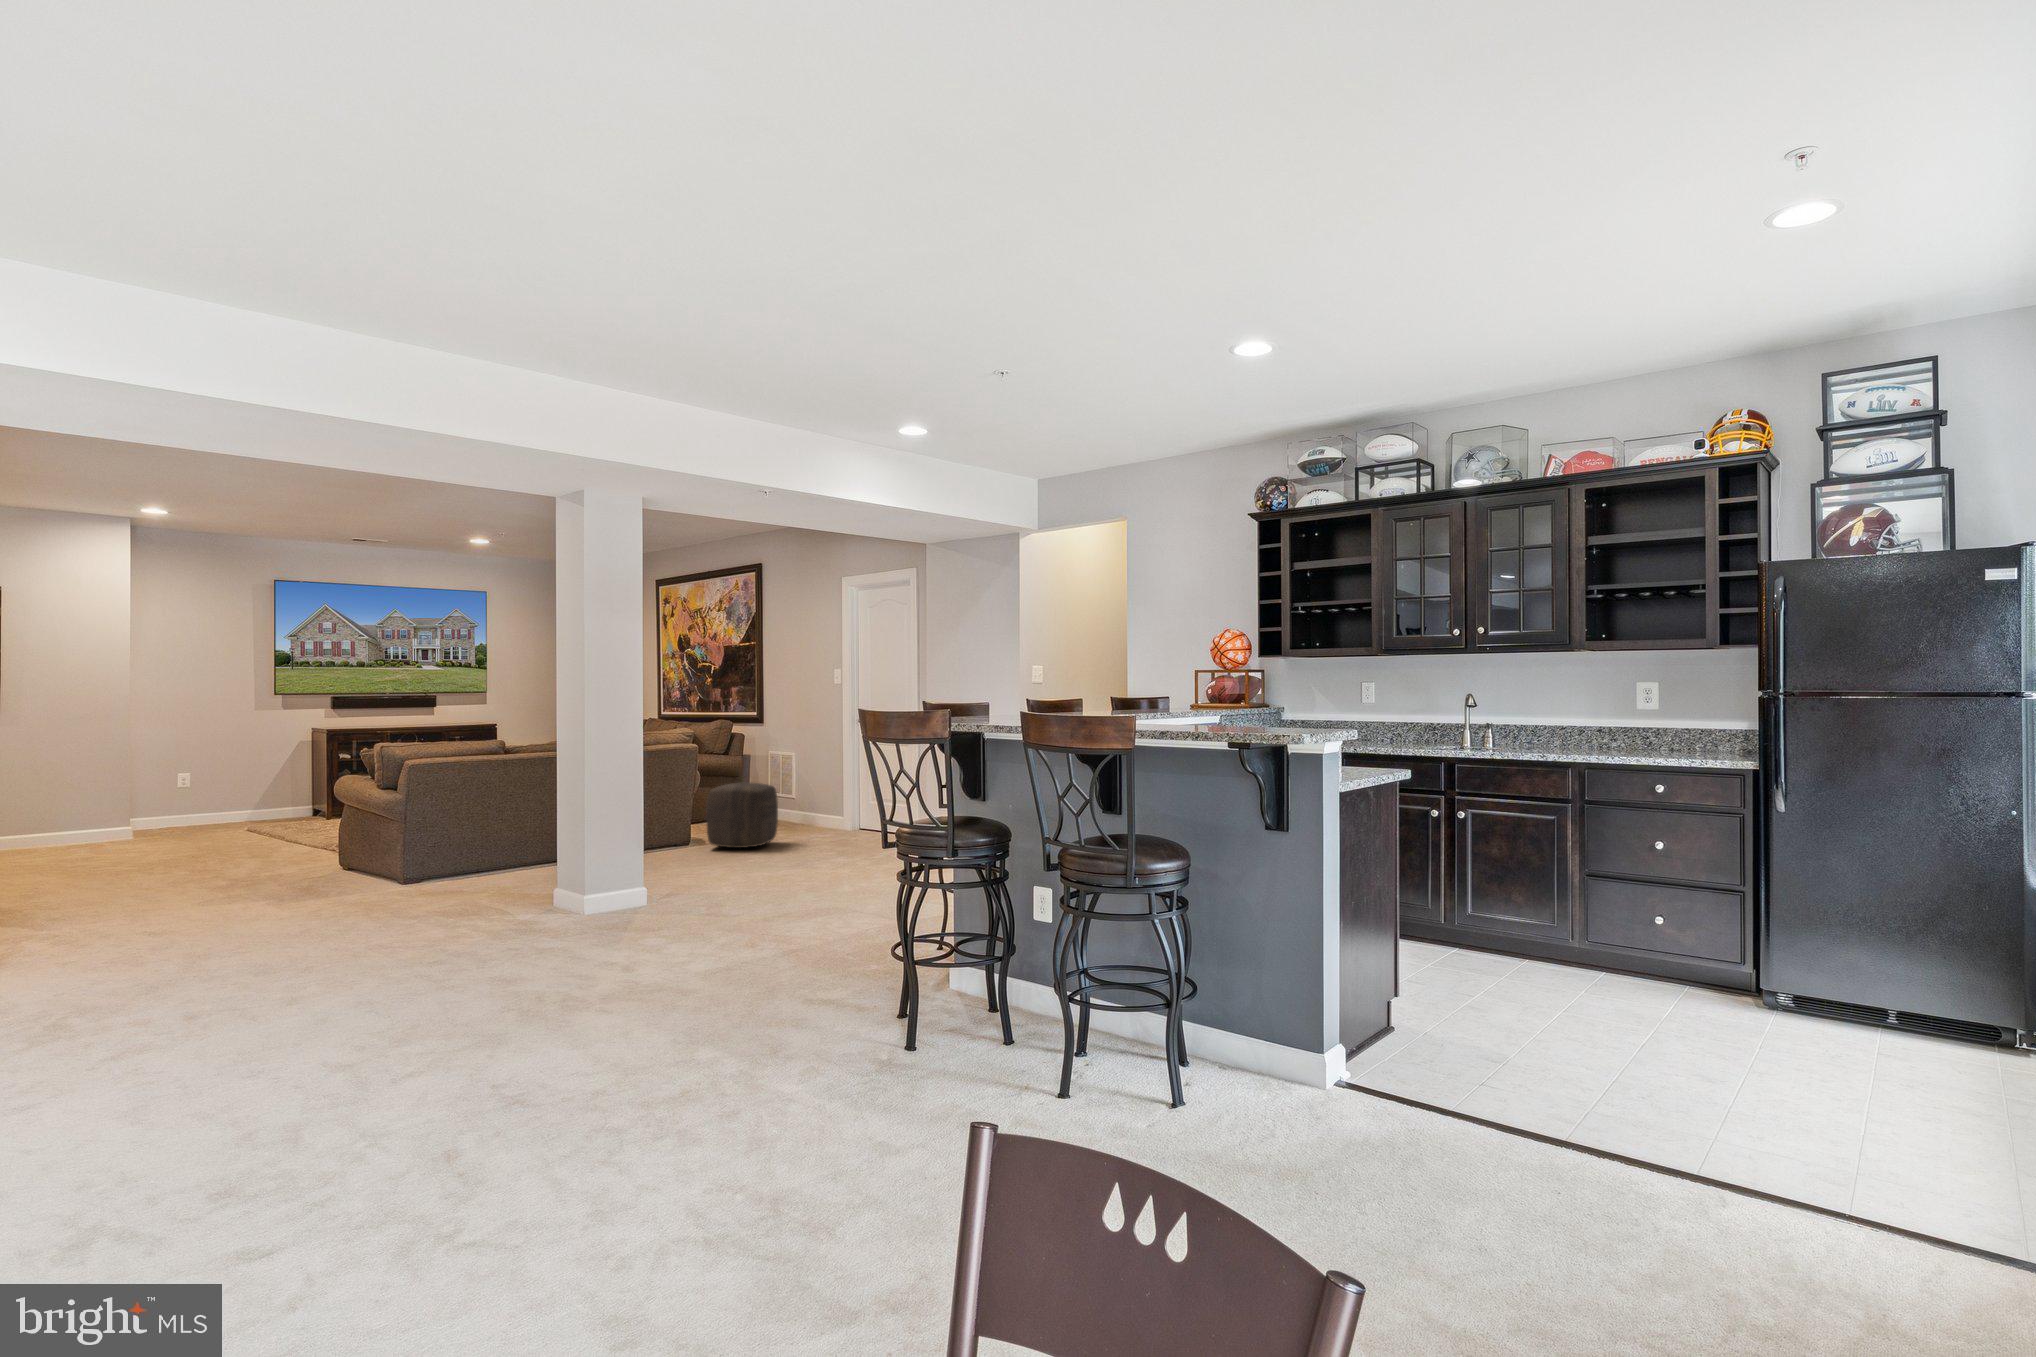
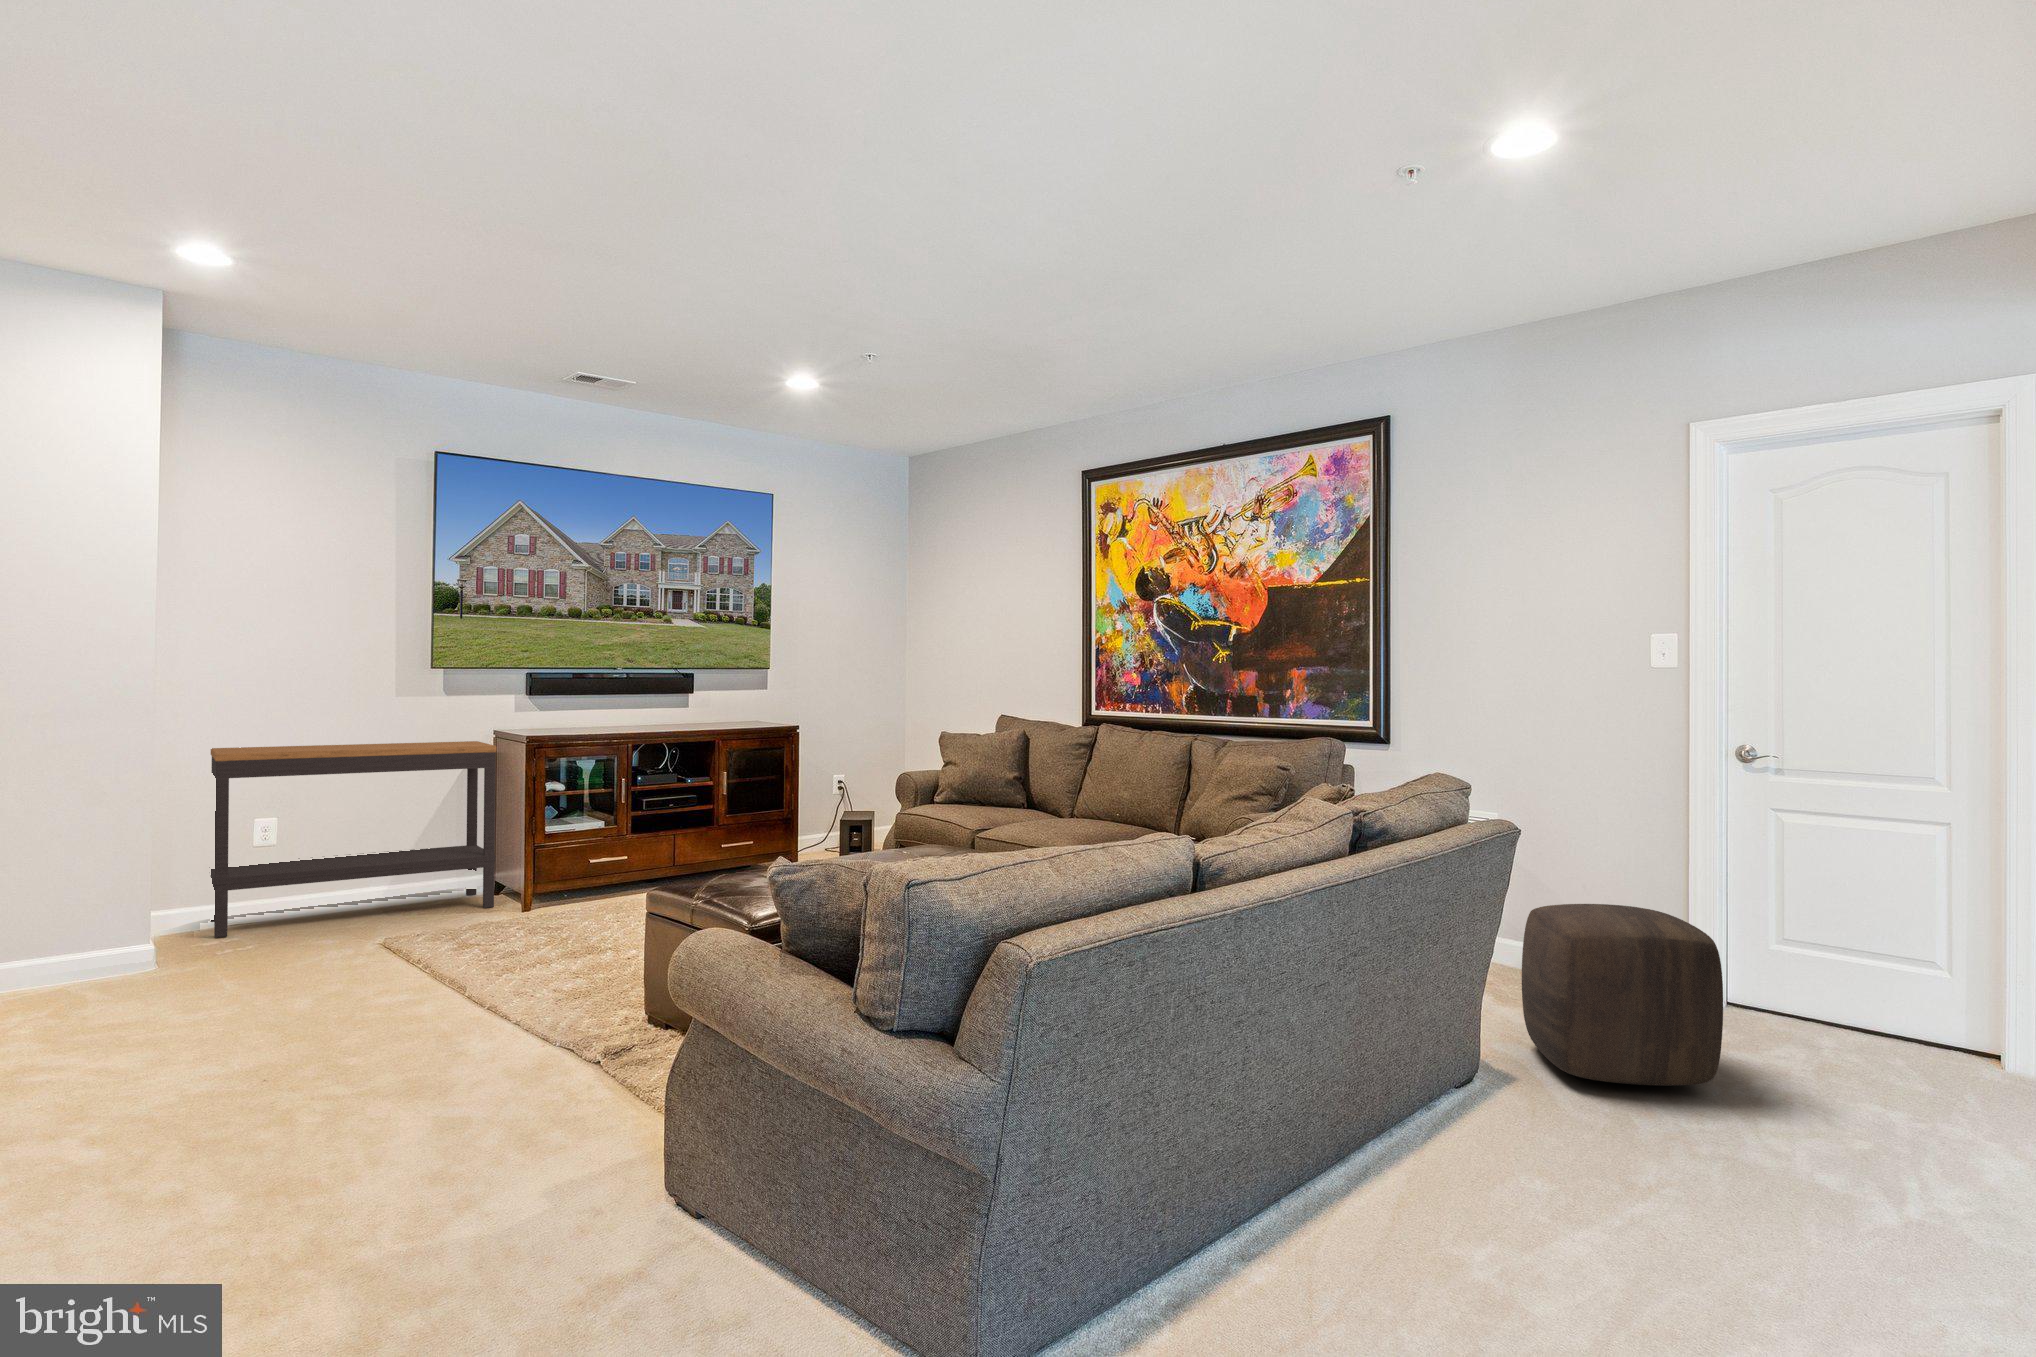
console table: none [155,734,310,830] -> present [210,741,496,938]

